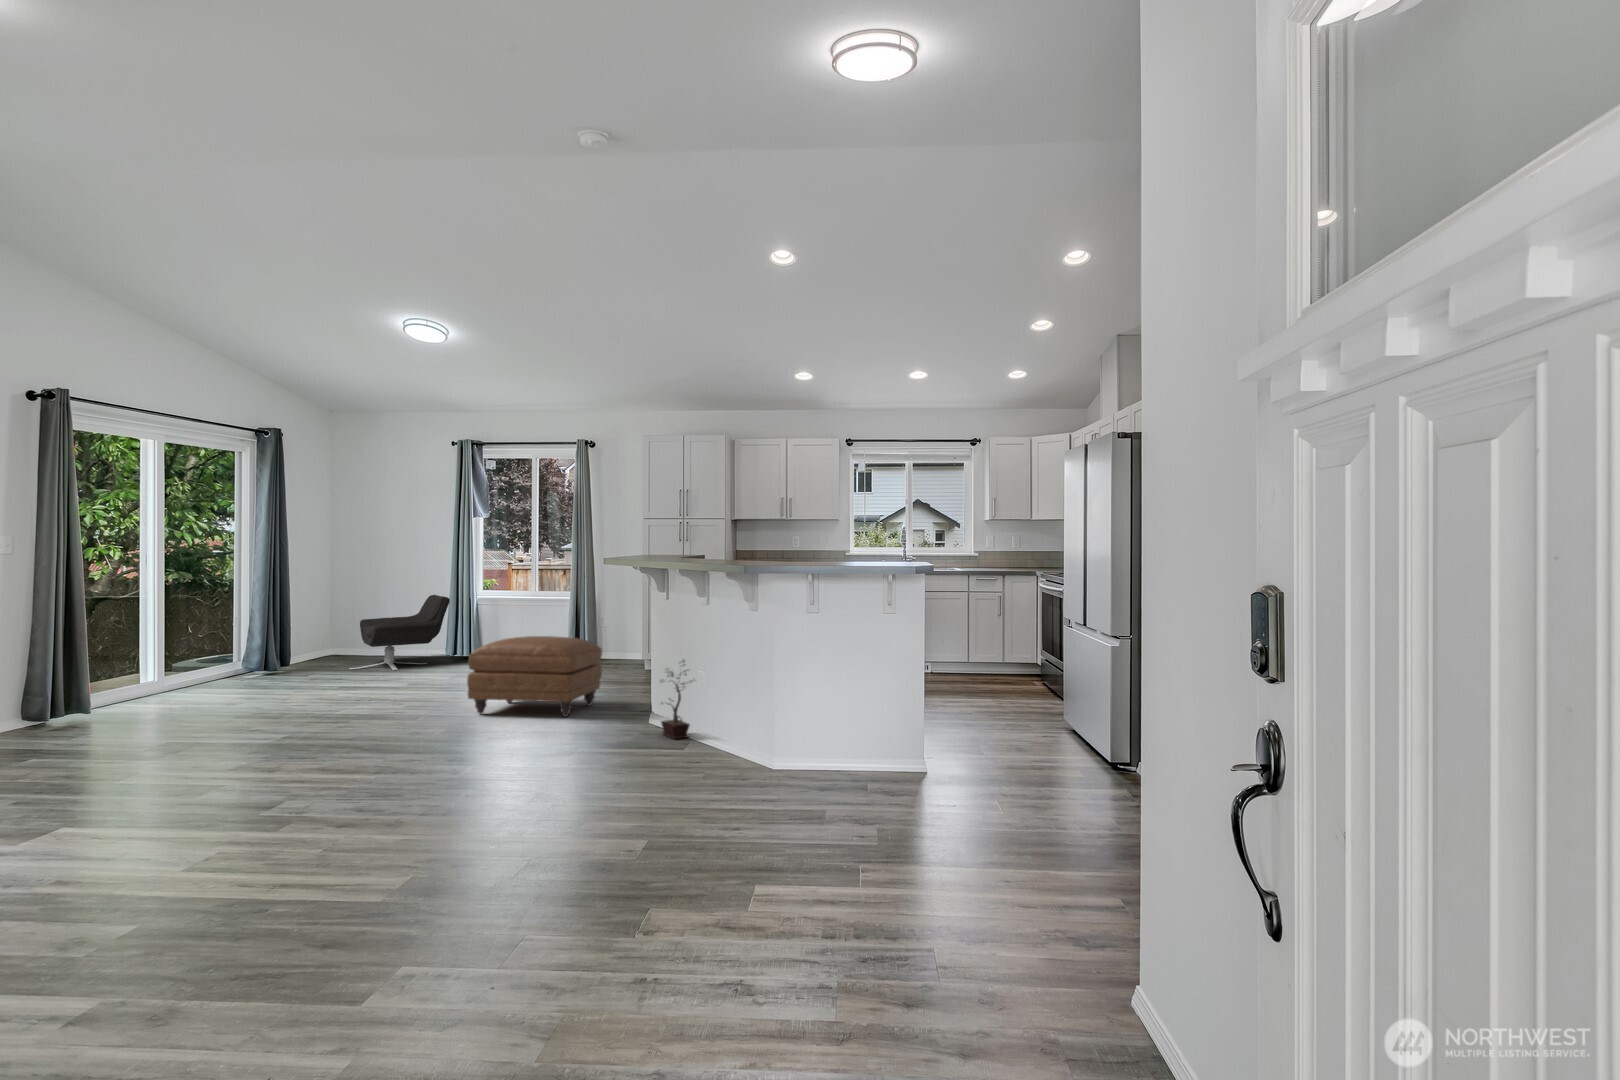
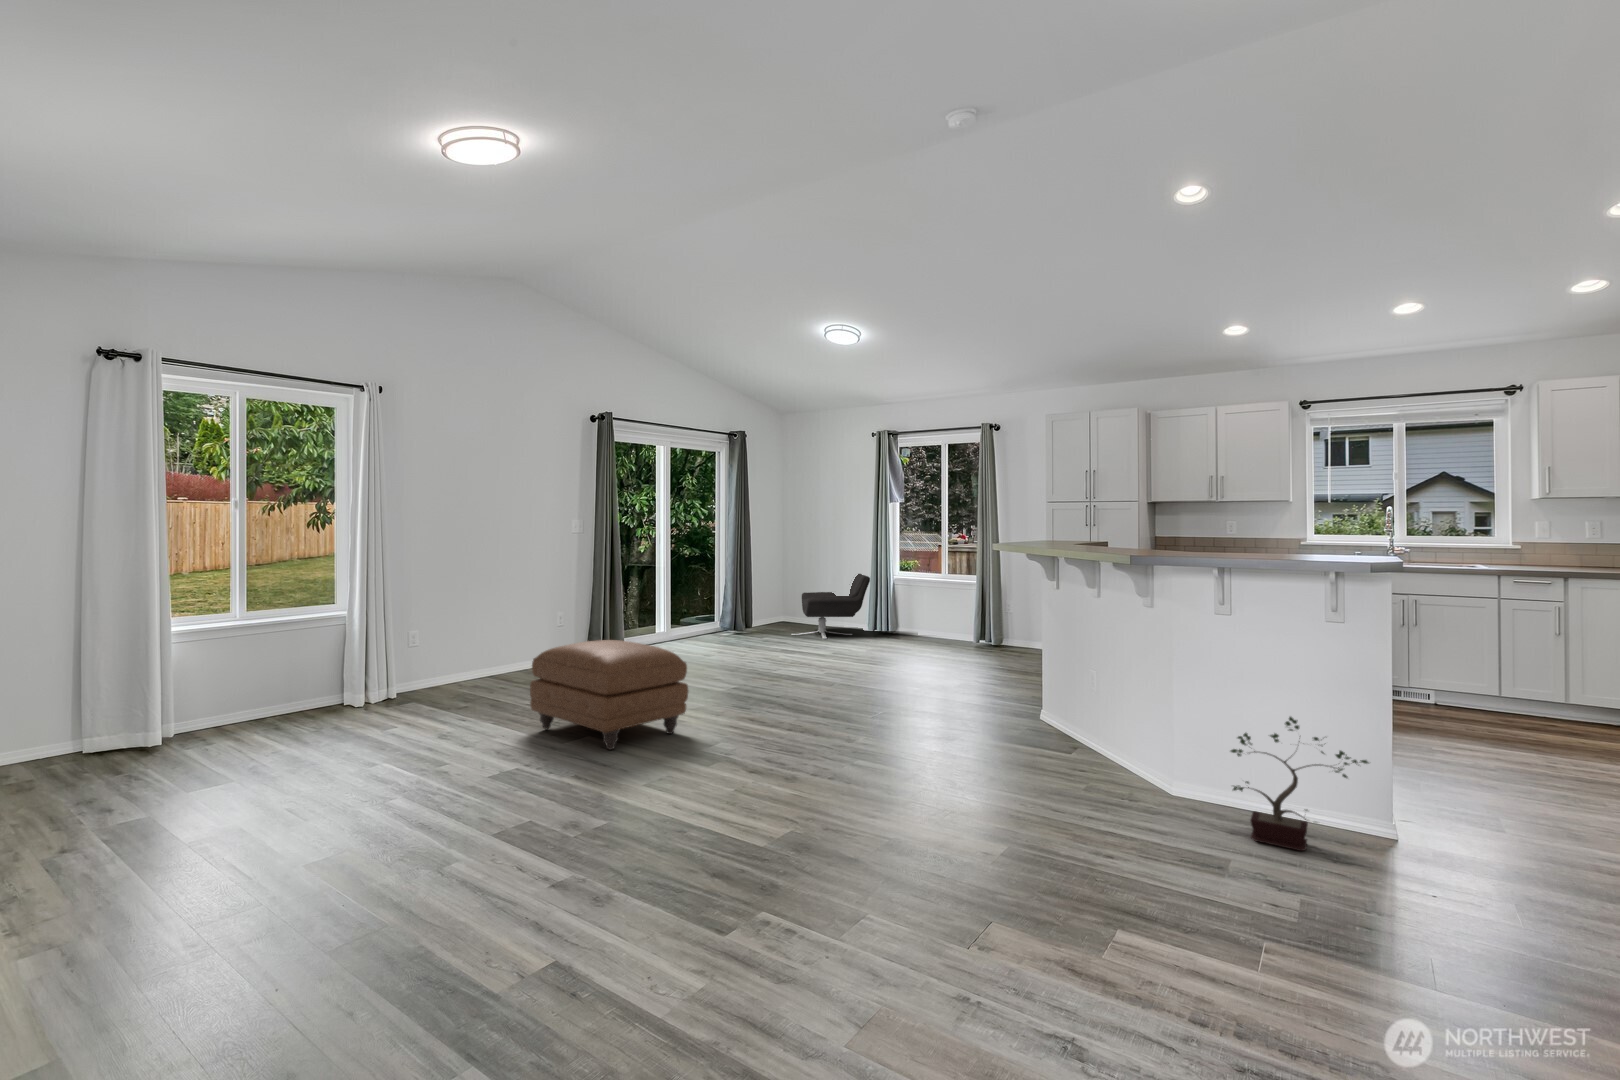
ottoman: present [467,636,602,717] -> present [530,640,688,750]
potted plant: present [661,660,692,739] -> present [1231,717,1368,851]

